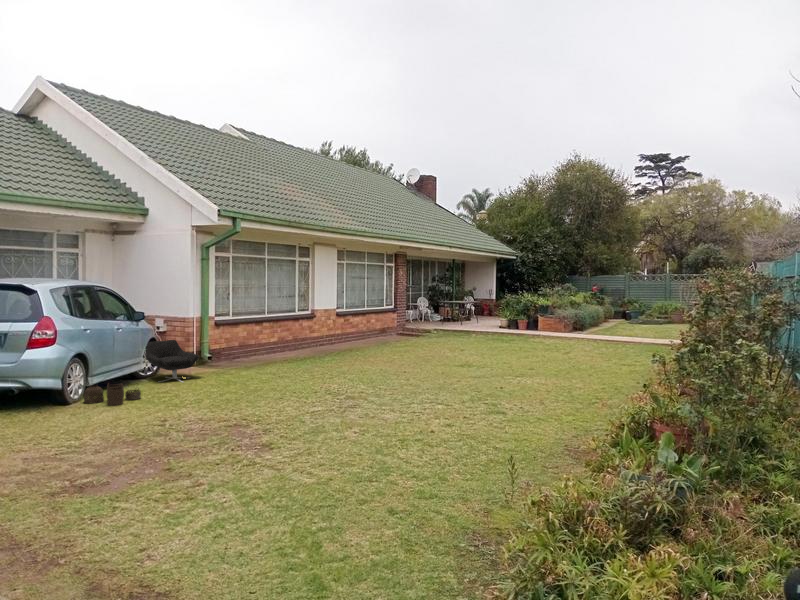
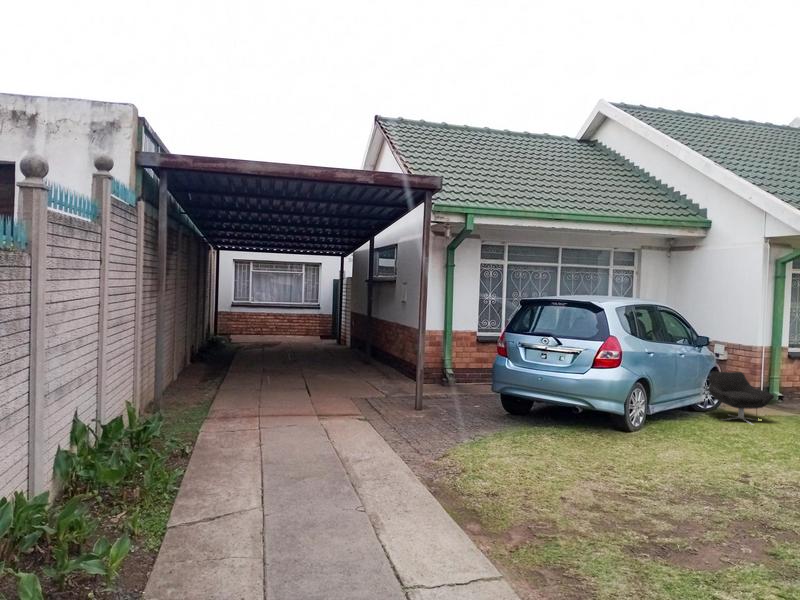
woven basket: present [84,384,141,405] -> none [644,413,706,441]

